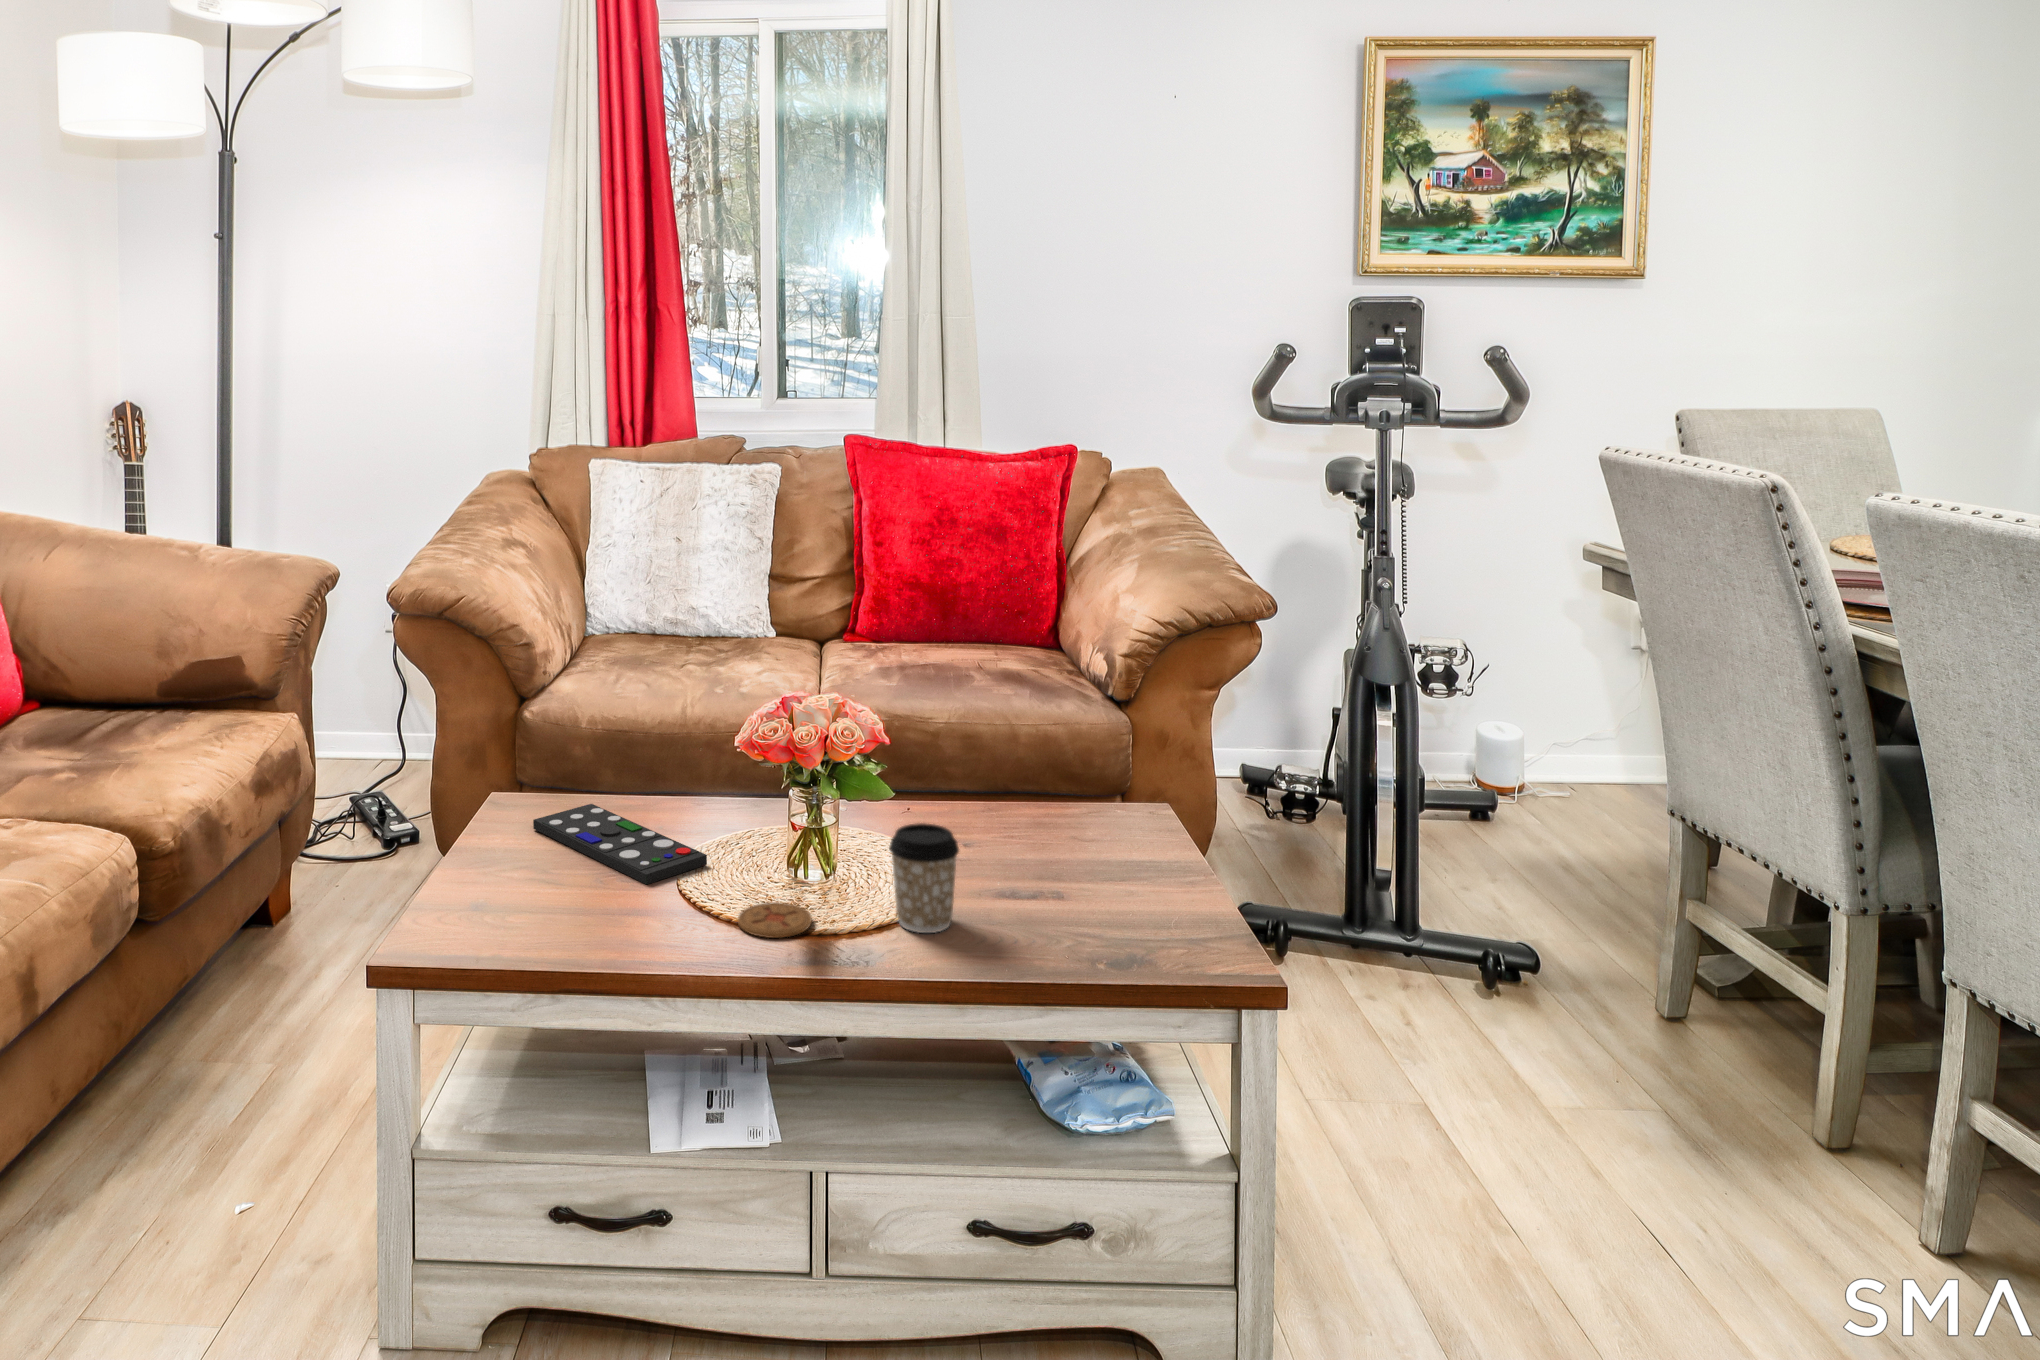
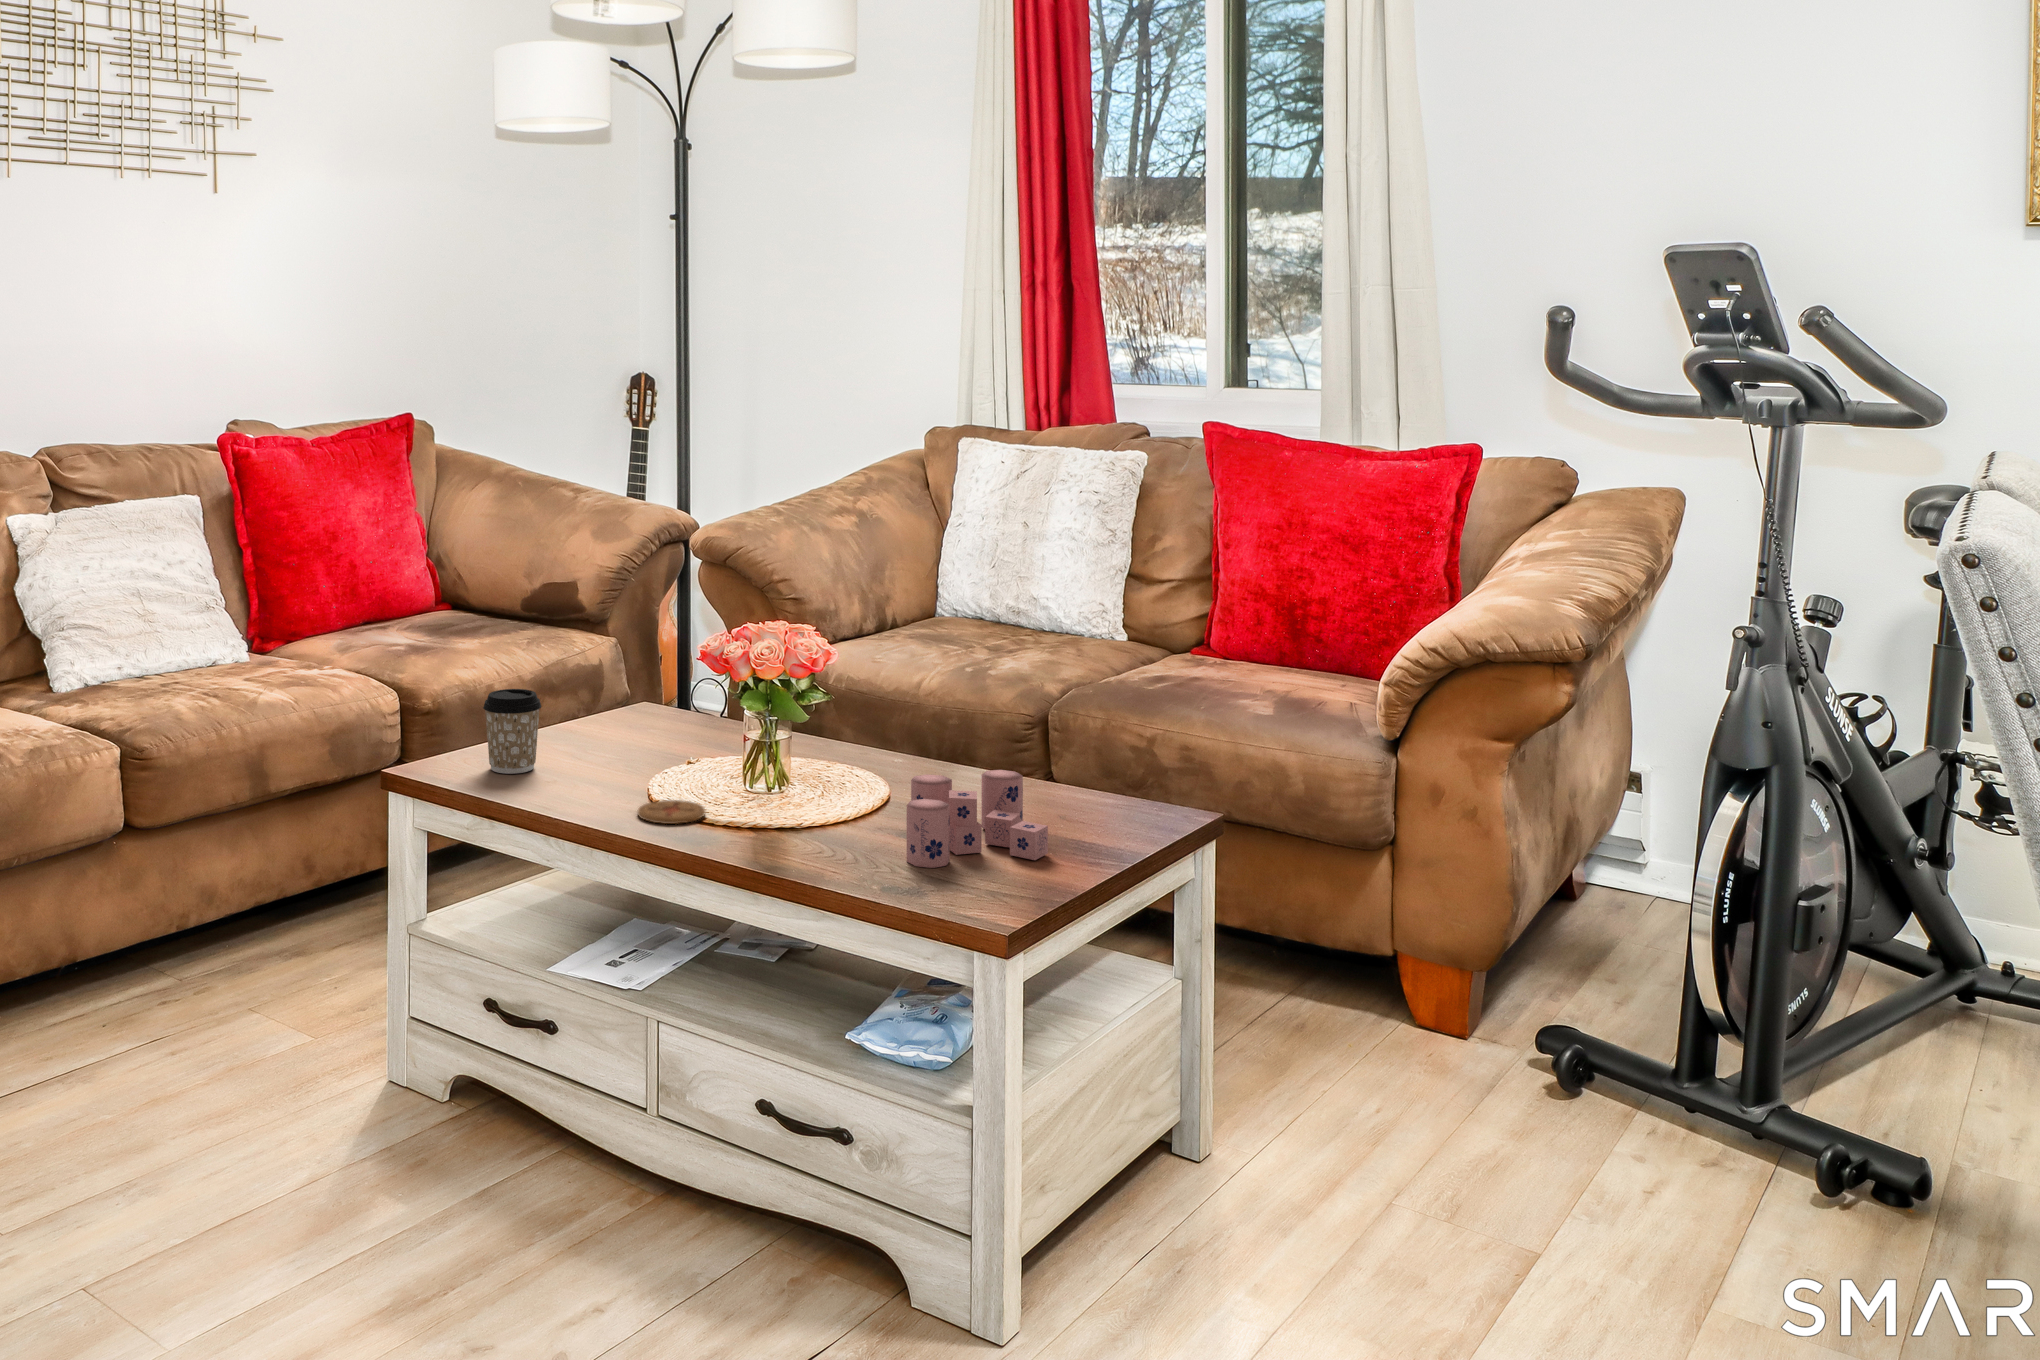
candle: none [995,801,1139,920] -> present [907,770,1048,868]
remote control: present [533,804,707,885] -> none [623,720,700,776]
coffee cup: present [889,823,959,933] -> present [483,689,541,774]

